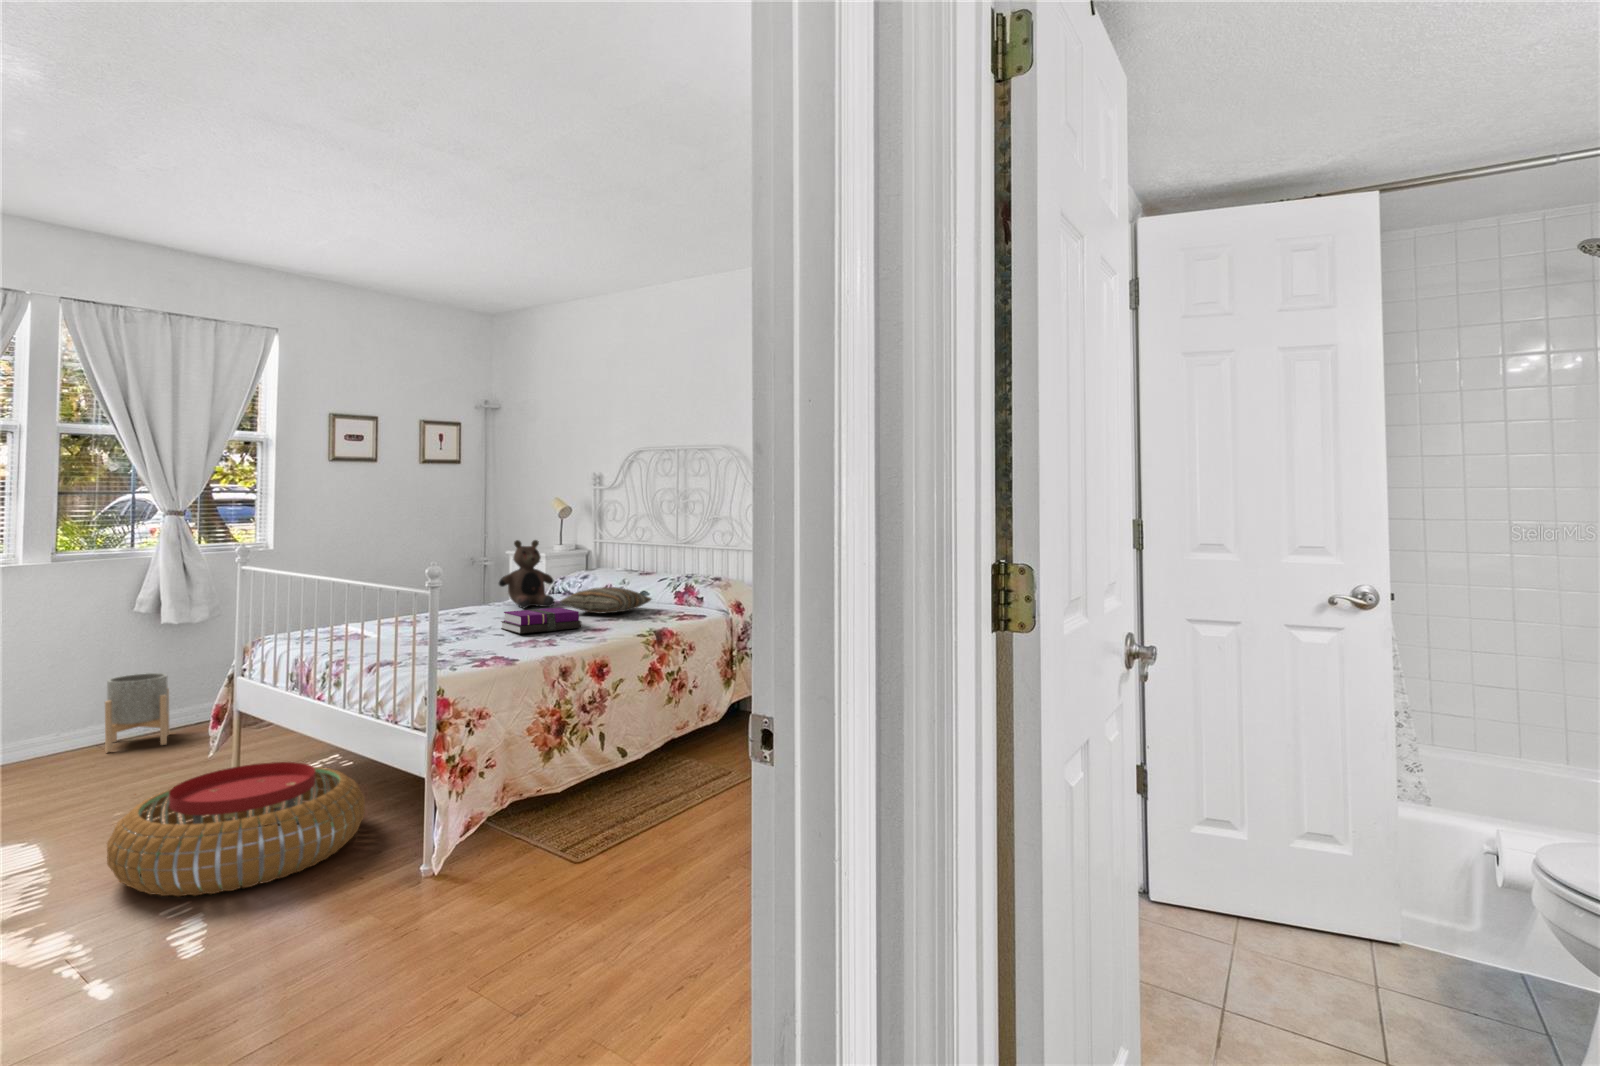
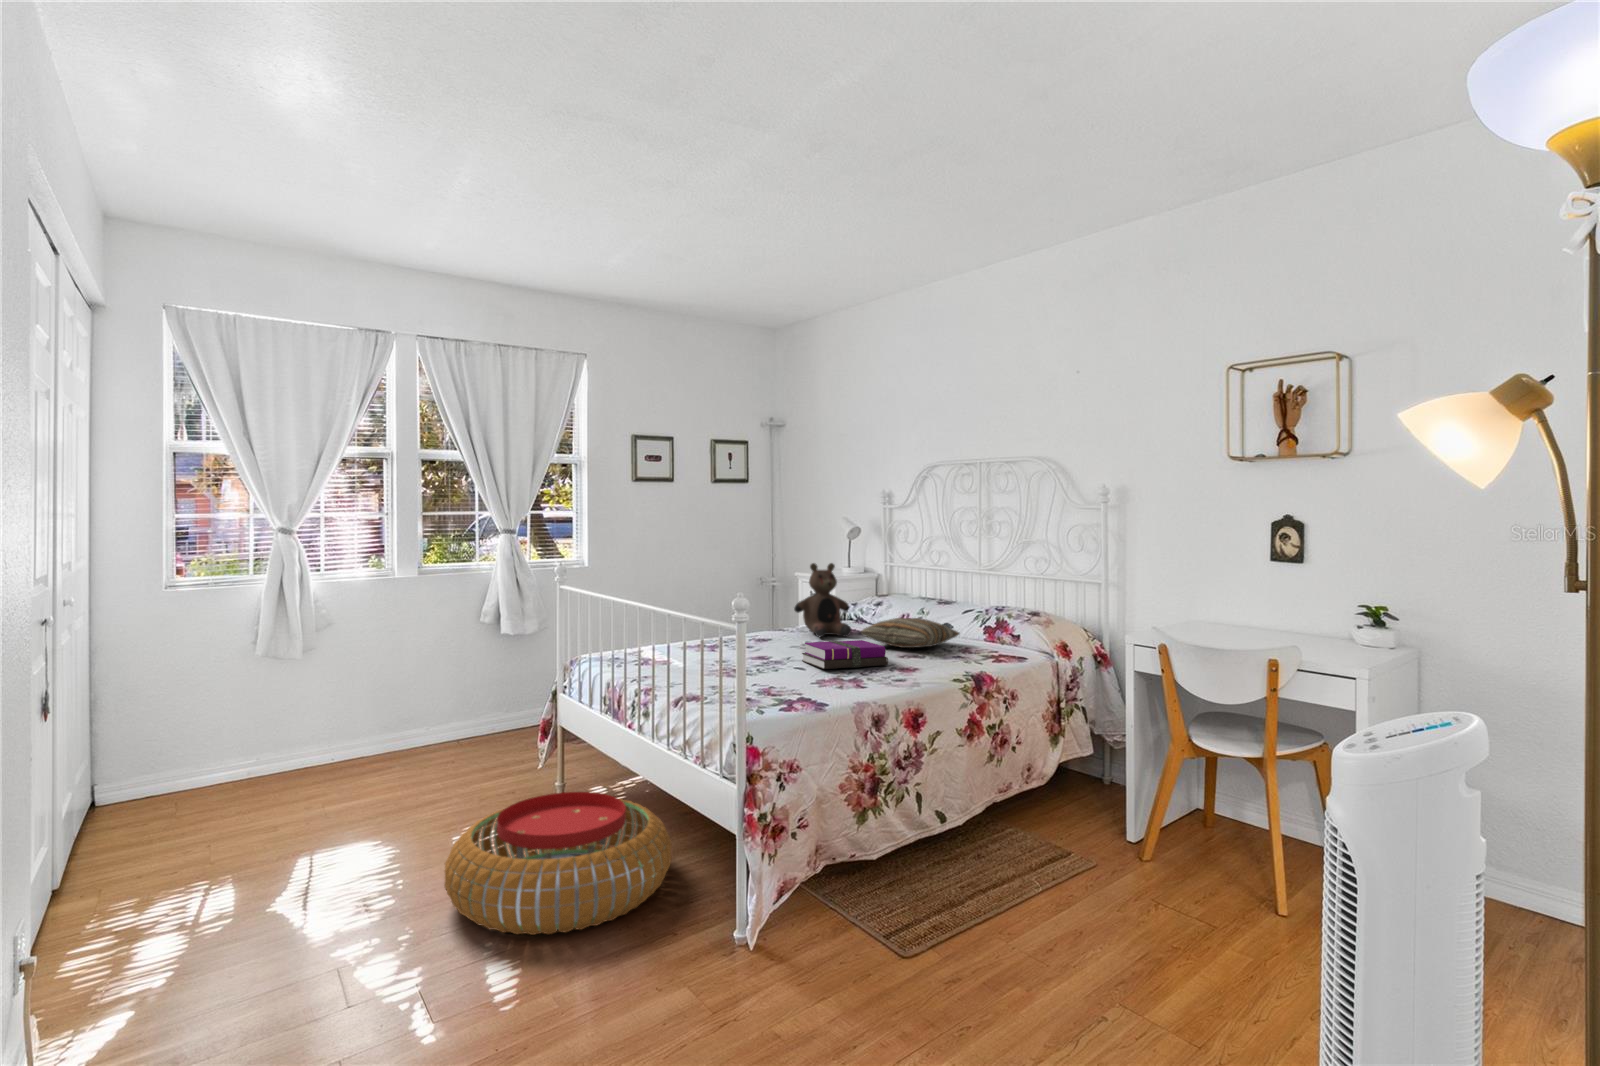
planter: present [105,673,169,752] -> none [451,682,502,754]

